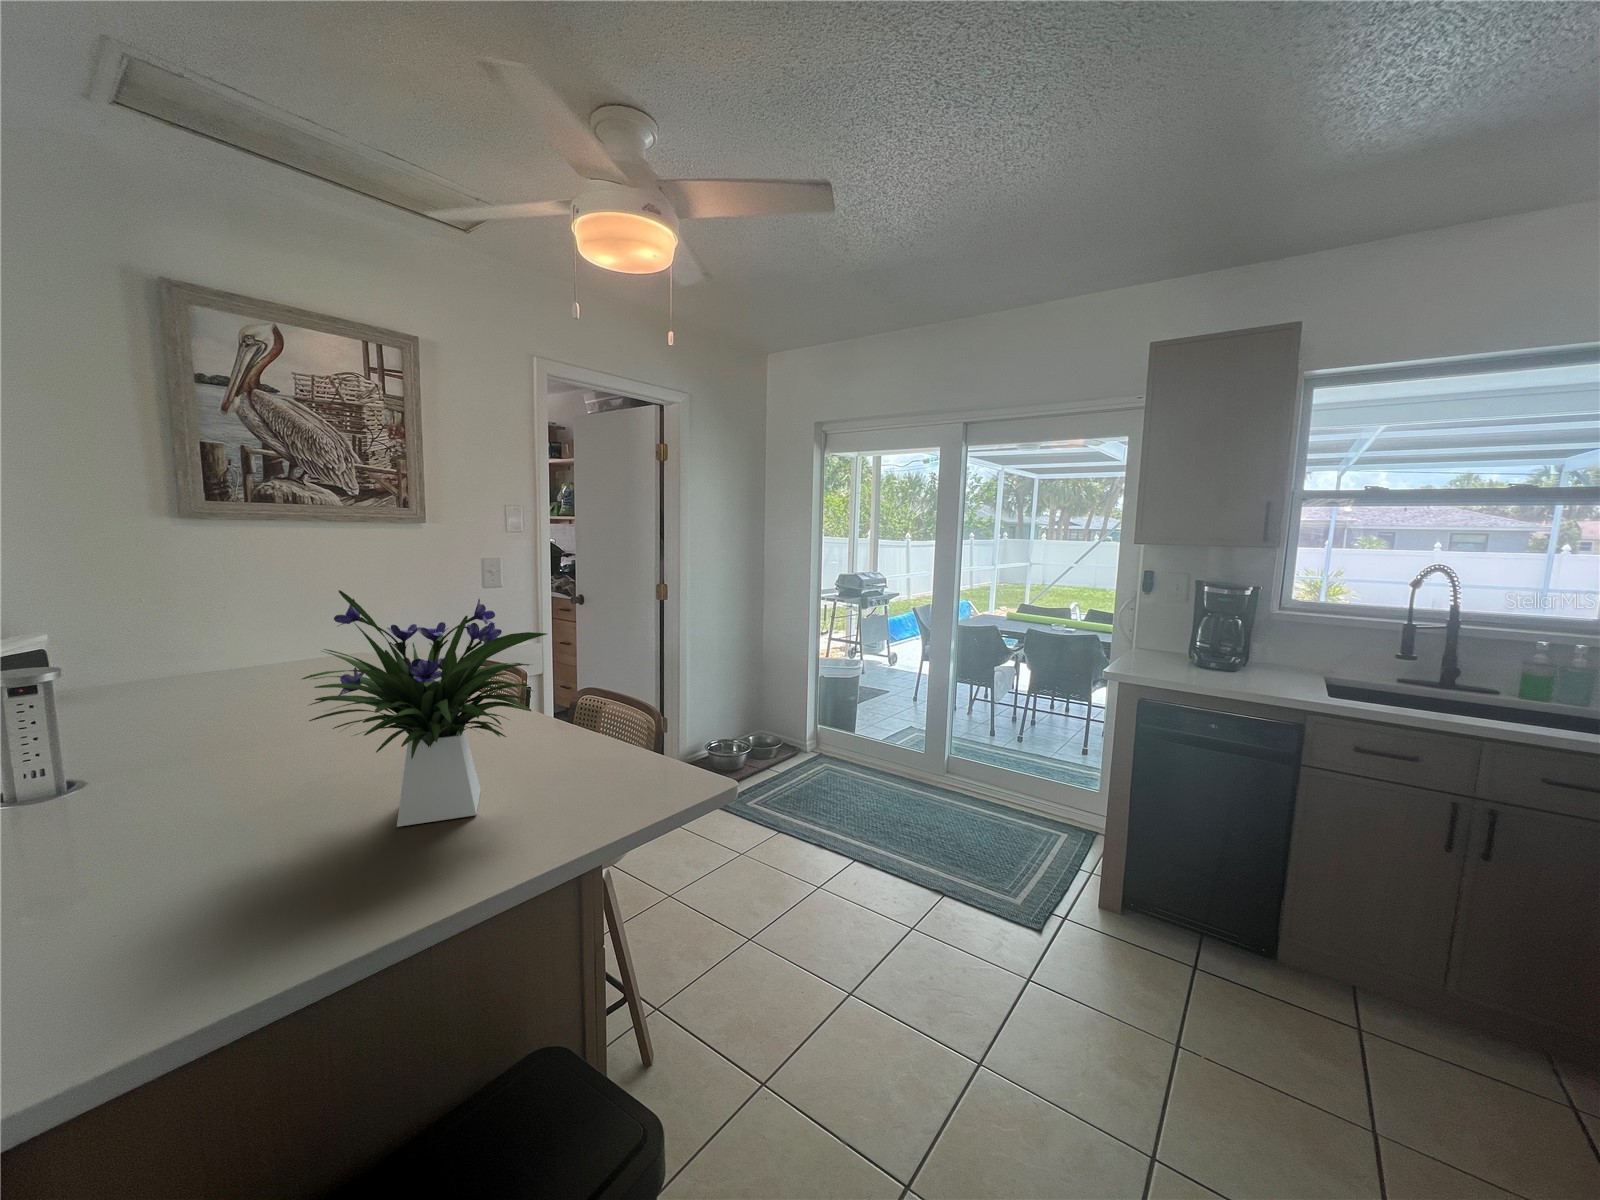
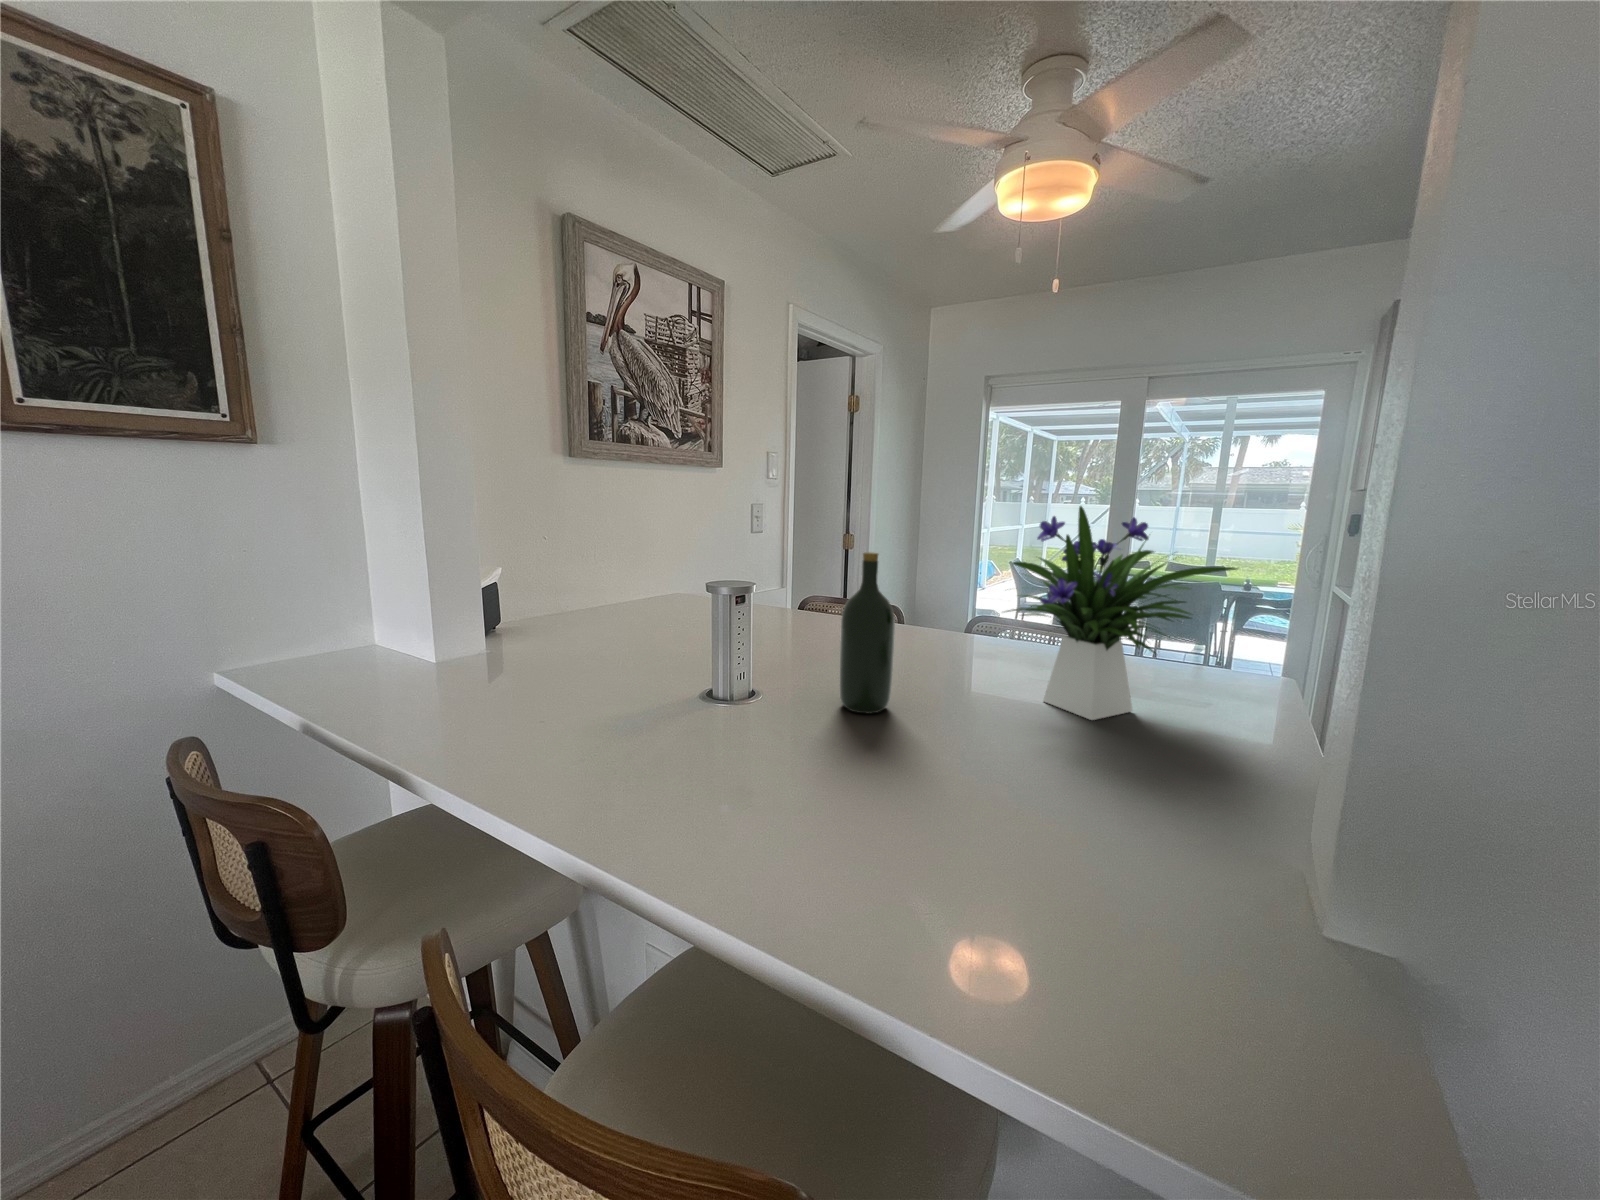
wine bottle: none [130,636,219,813] -> present [840,552,895,713]

